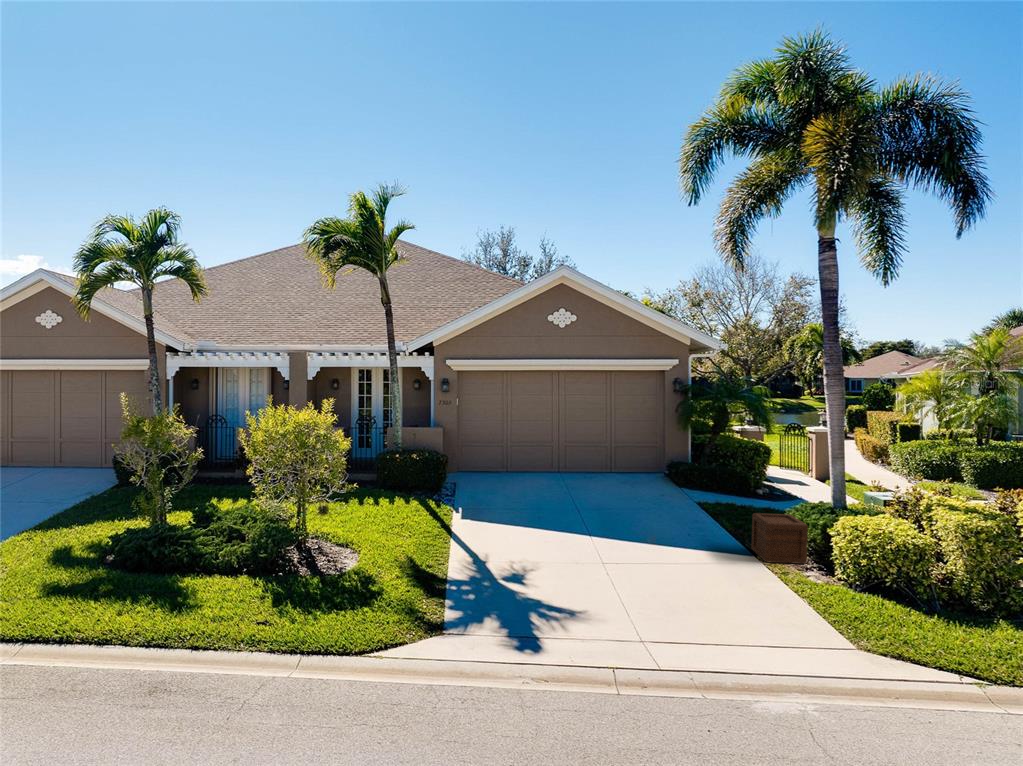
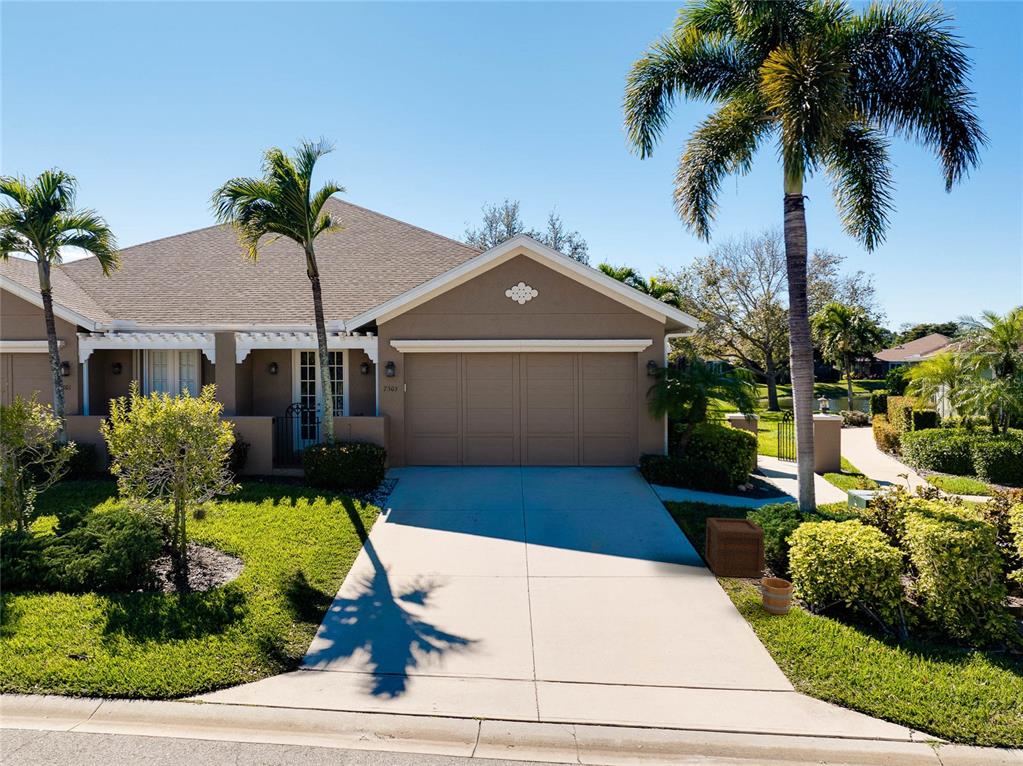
bucket: none [808,562,839,592] -> present [758,578,793,614]

